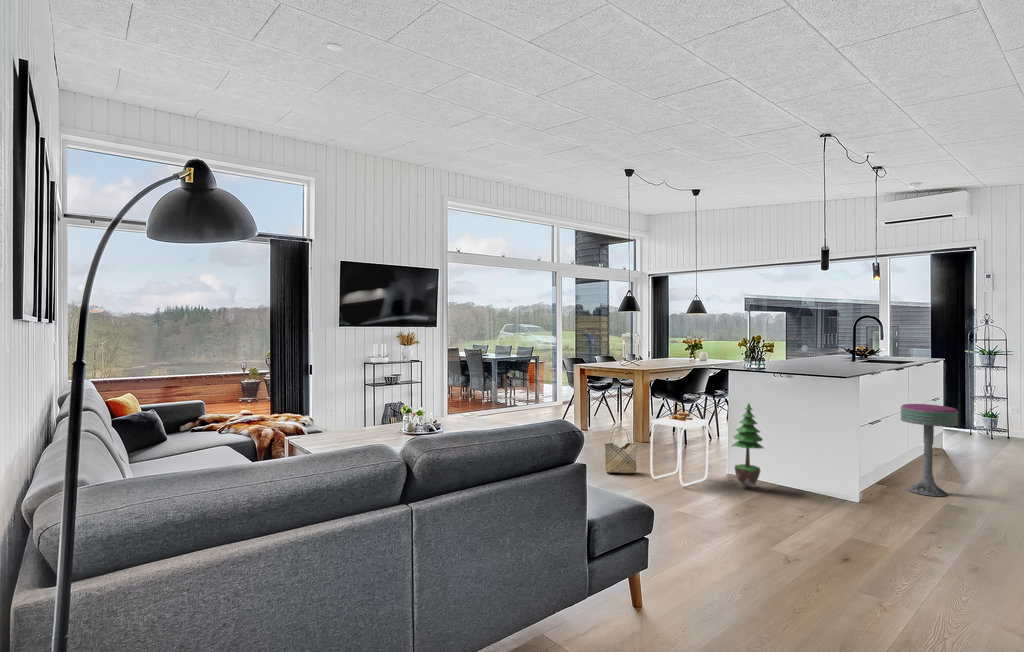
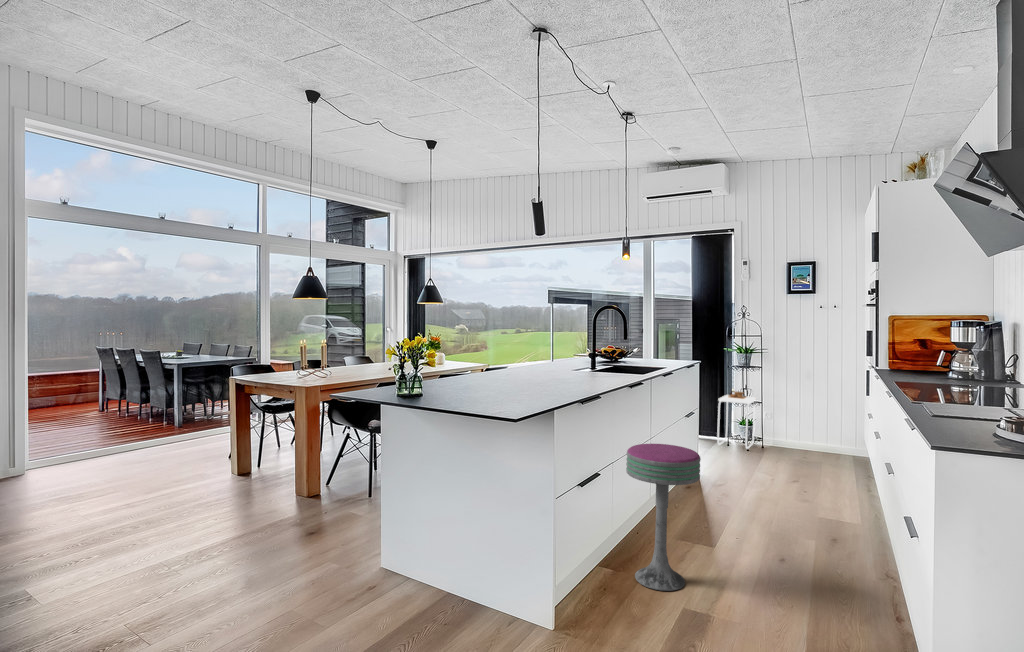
potted tree: present [732,404,763,487] -> none [359,461,414,608]
side table: present [650,410,708,486] -> present [717,391,755,449]
woven basket: present [605,426,637,473] -> none [151,504,220,594]

